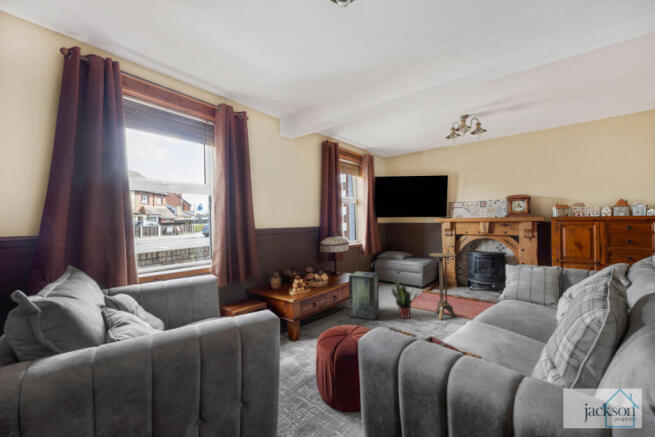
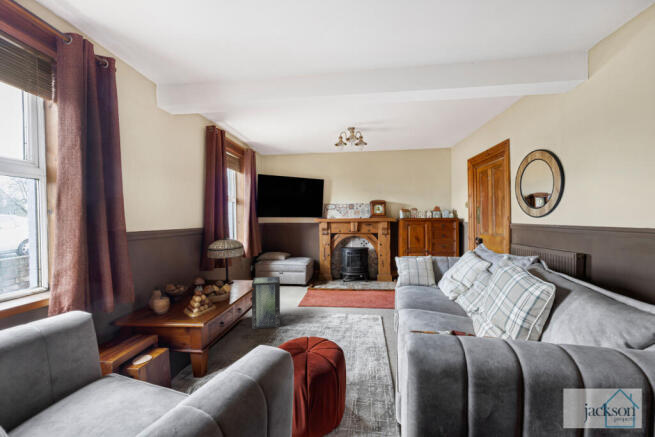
side table: present [430,253,457,320] -> none [326,252,348,314]
potted plant: present [392,281,417,318] -> none [293,281,318,318]

